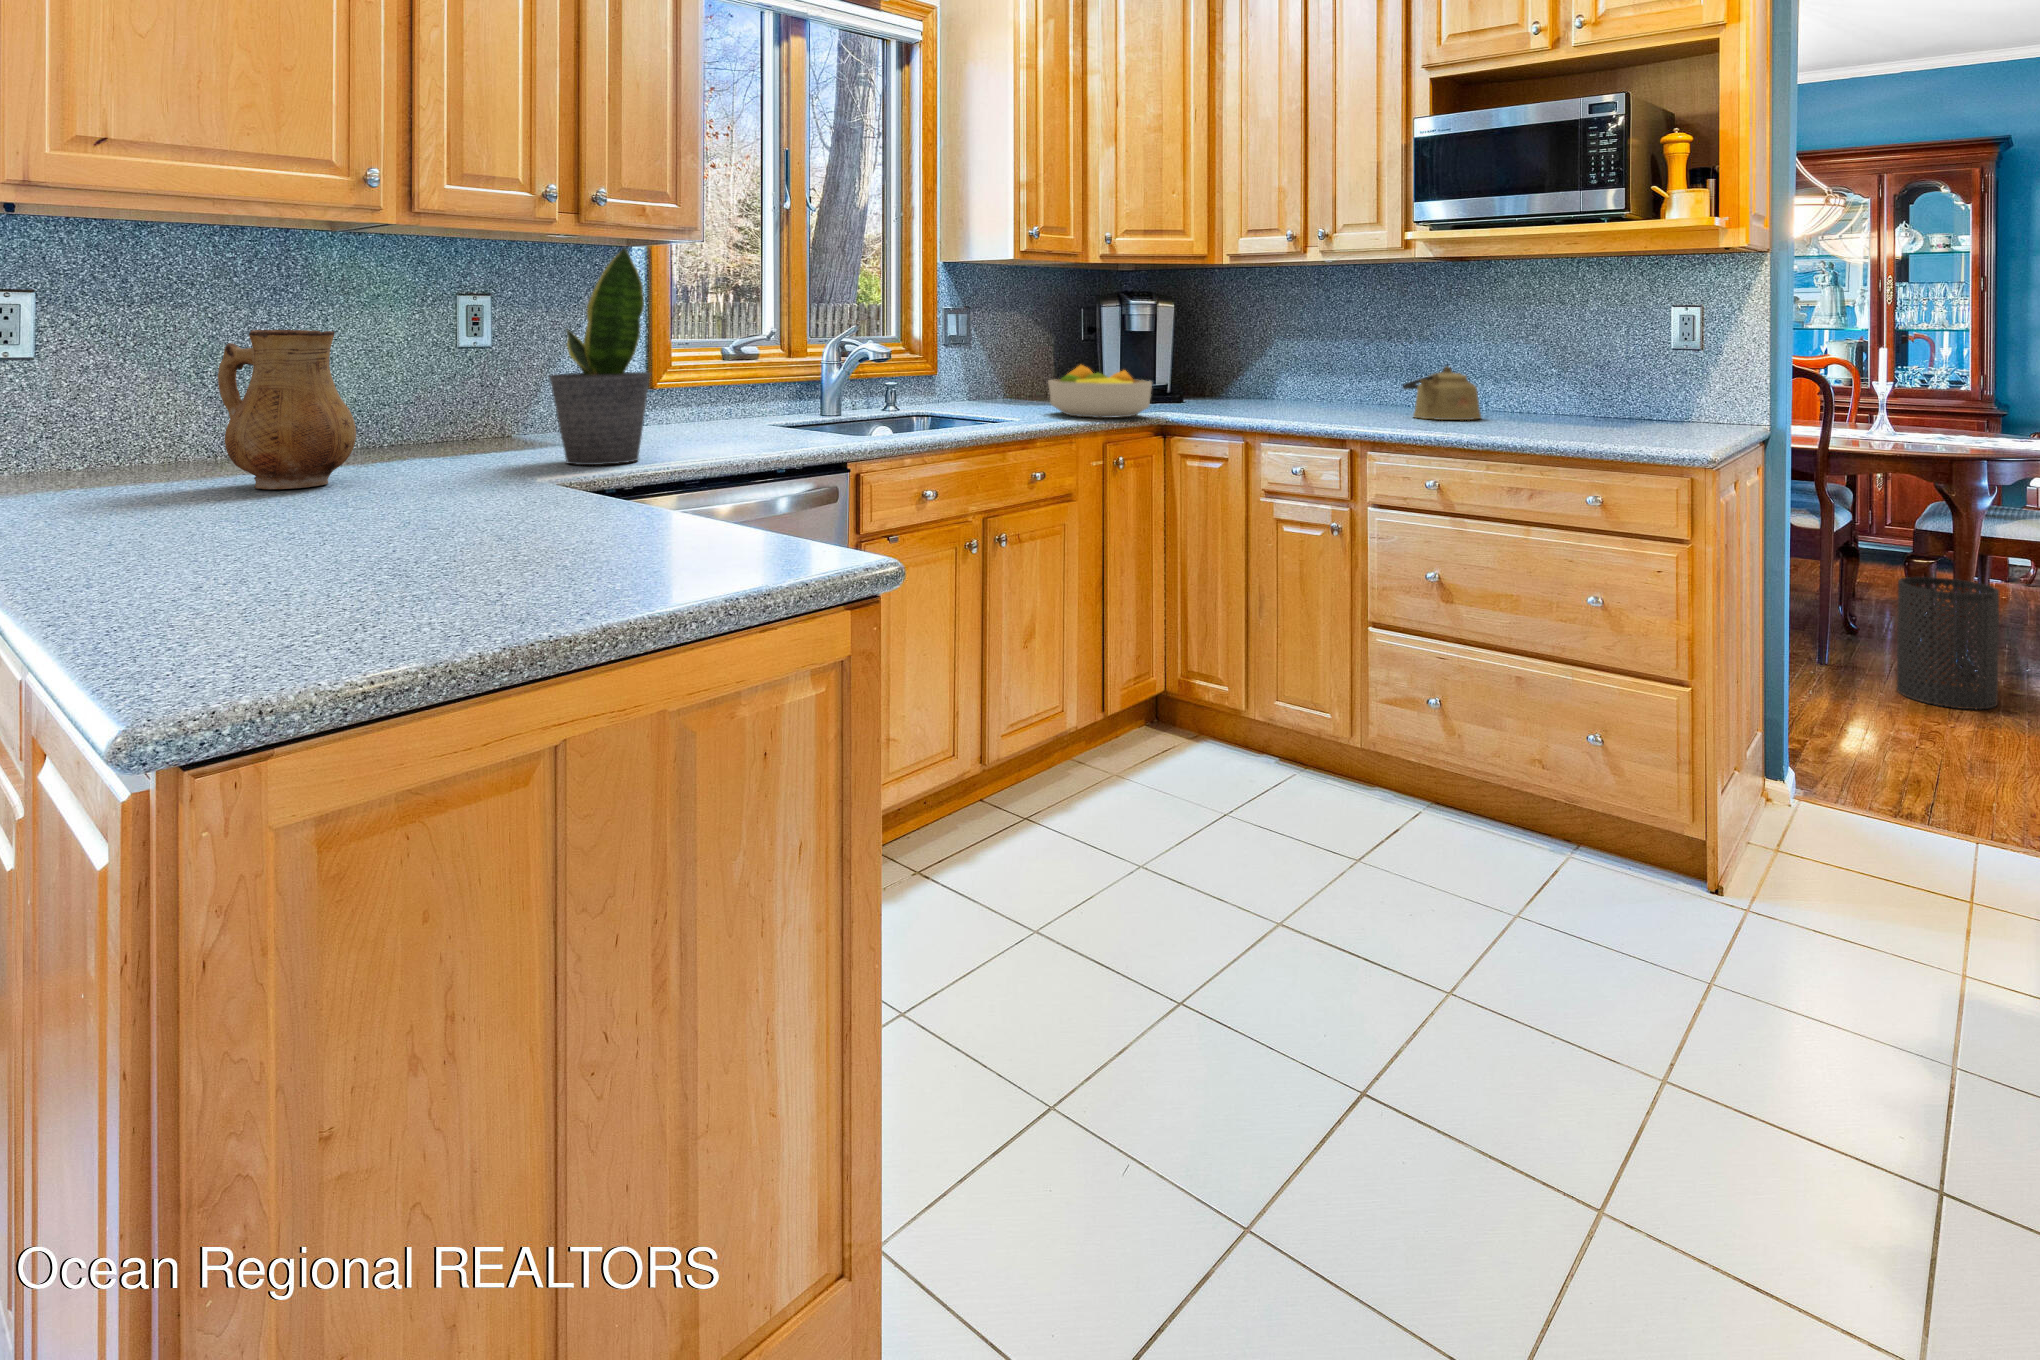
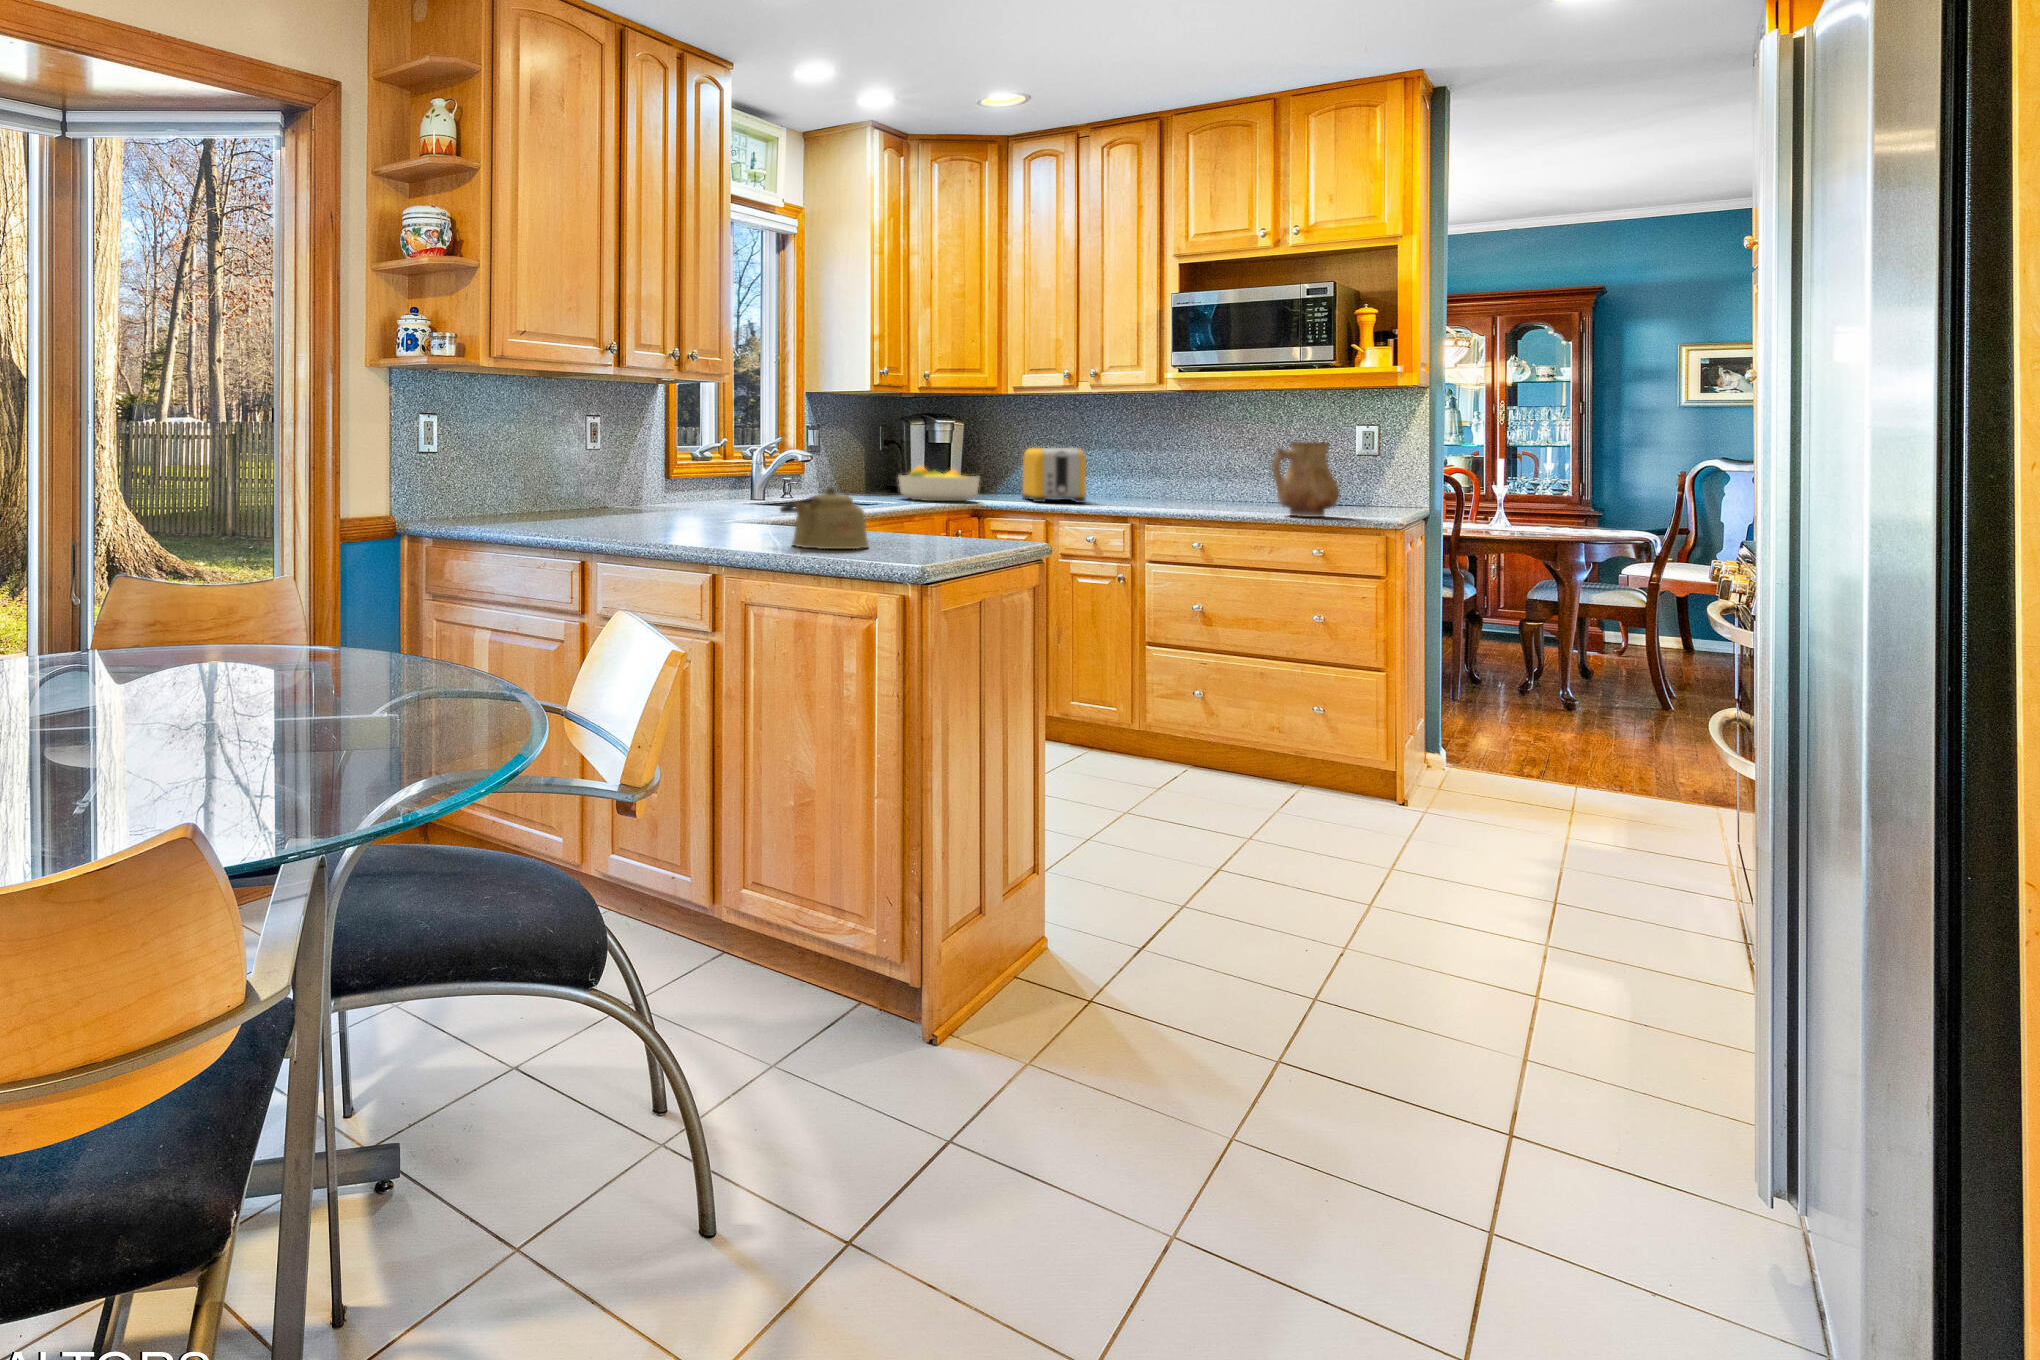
potted plant: present [549,248,651,465] -> none [685,387,745,518]
ceramic pitcher: present [218,330,356,489] -> present [1272,441,1340,517]
toaster: none [1230,340,1299,418] -> present [1023,448,1086,503]
kettle: present [1403,366,1481,420] -> present [780,487,869,549]
trash can: present [1896,577,2000,709] -> none [1515,630,1595,725]

